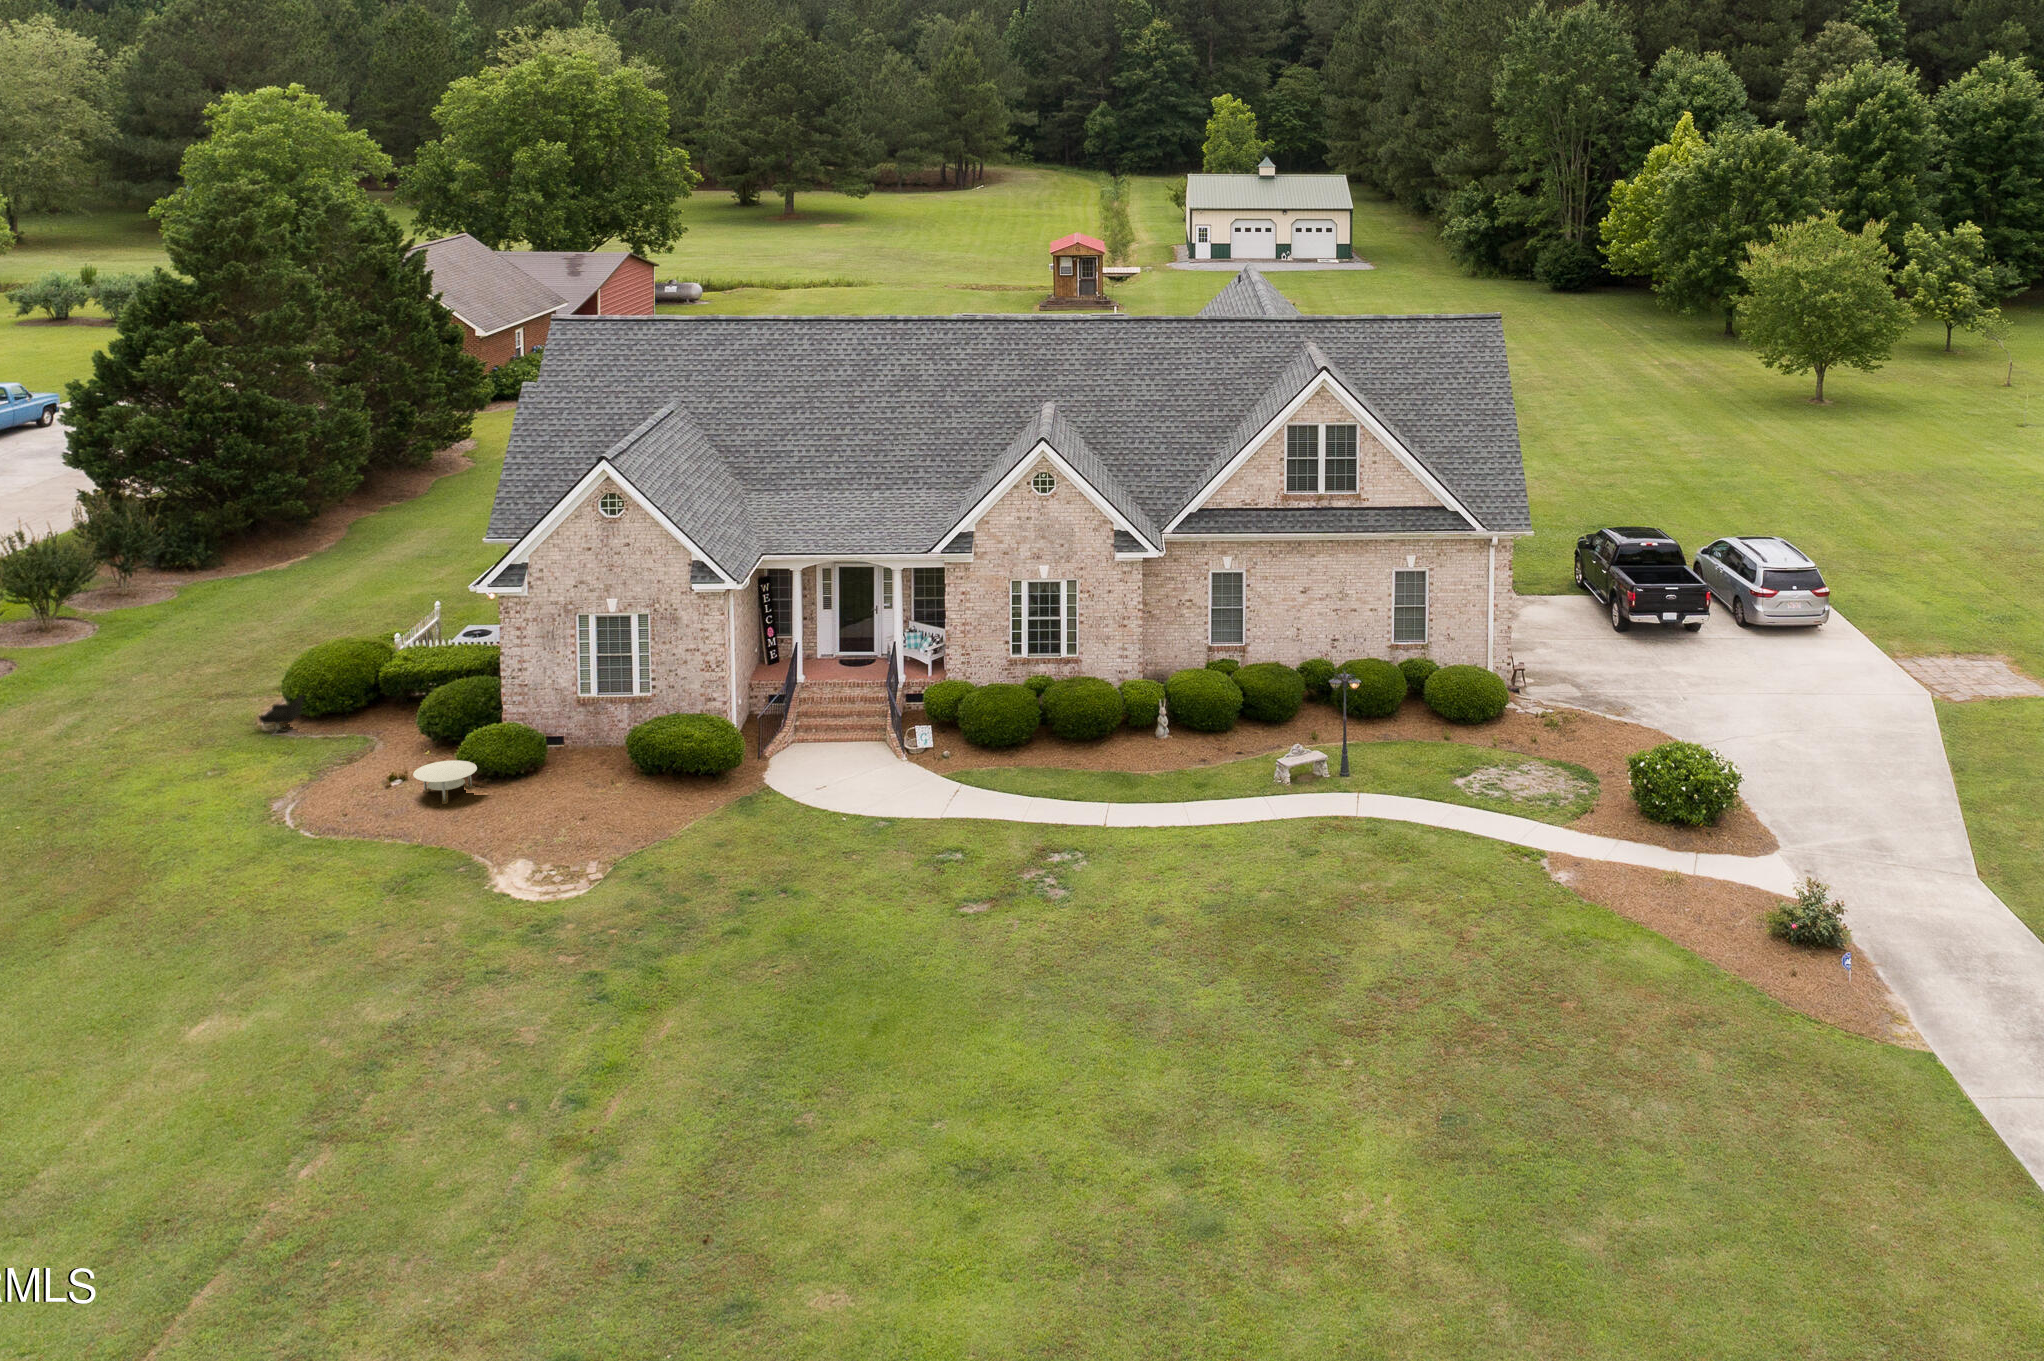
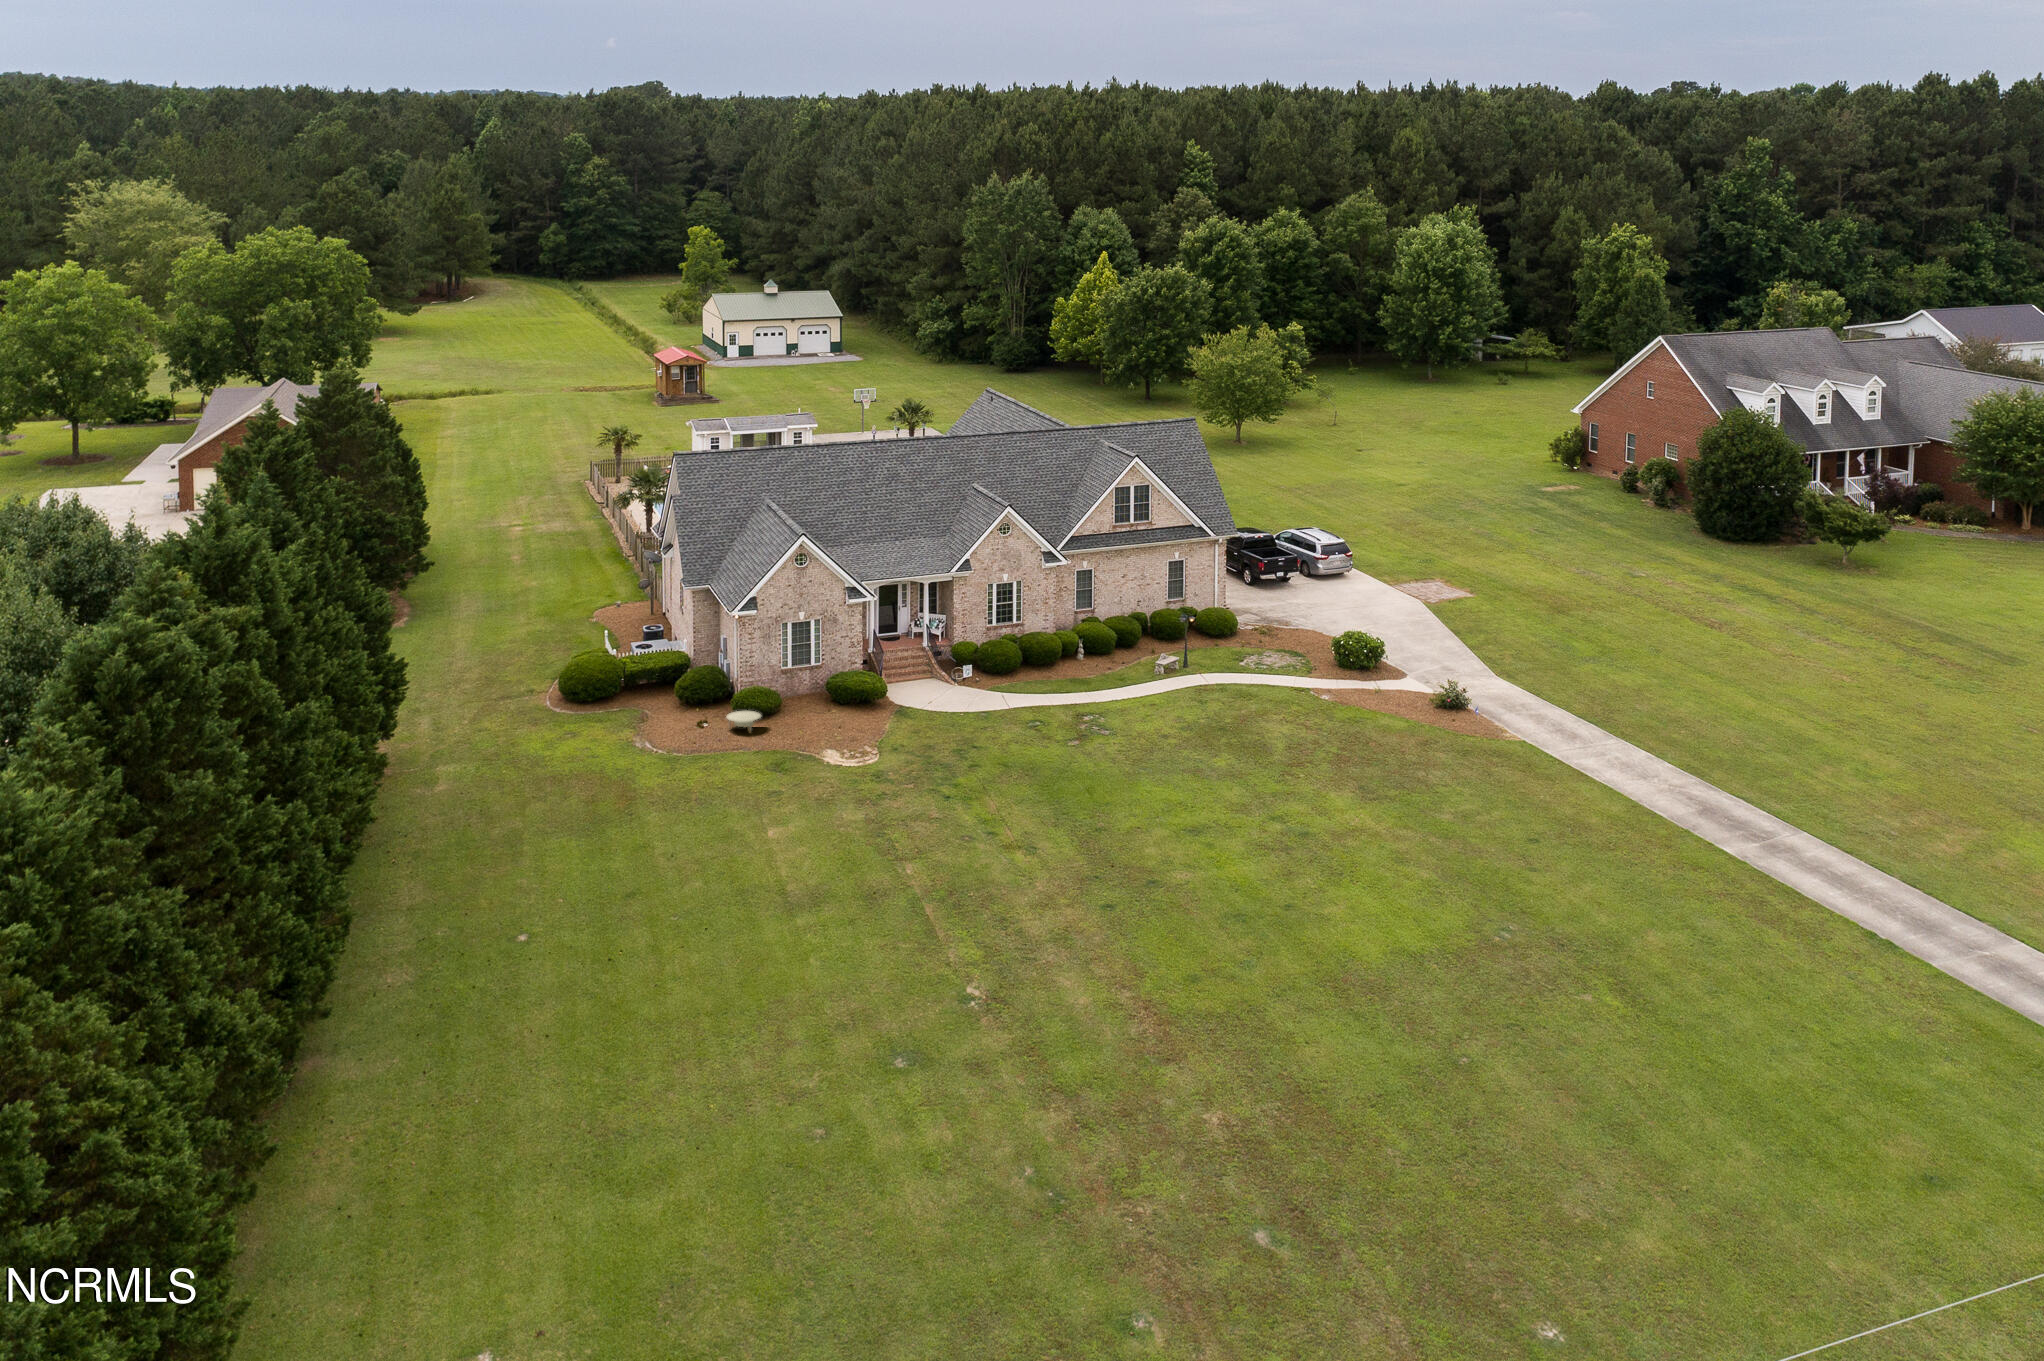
lounge chair: present [259,695,304,735] -> none [569,689,597,716]

